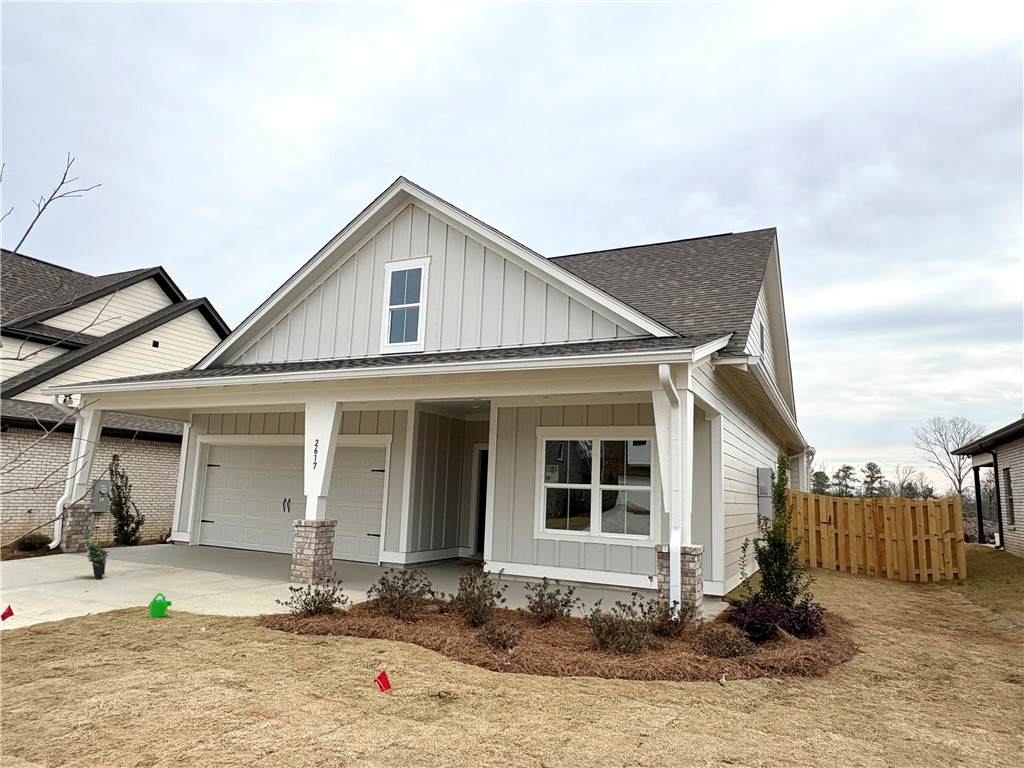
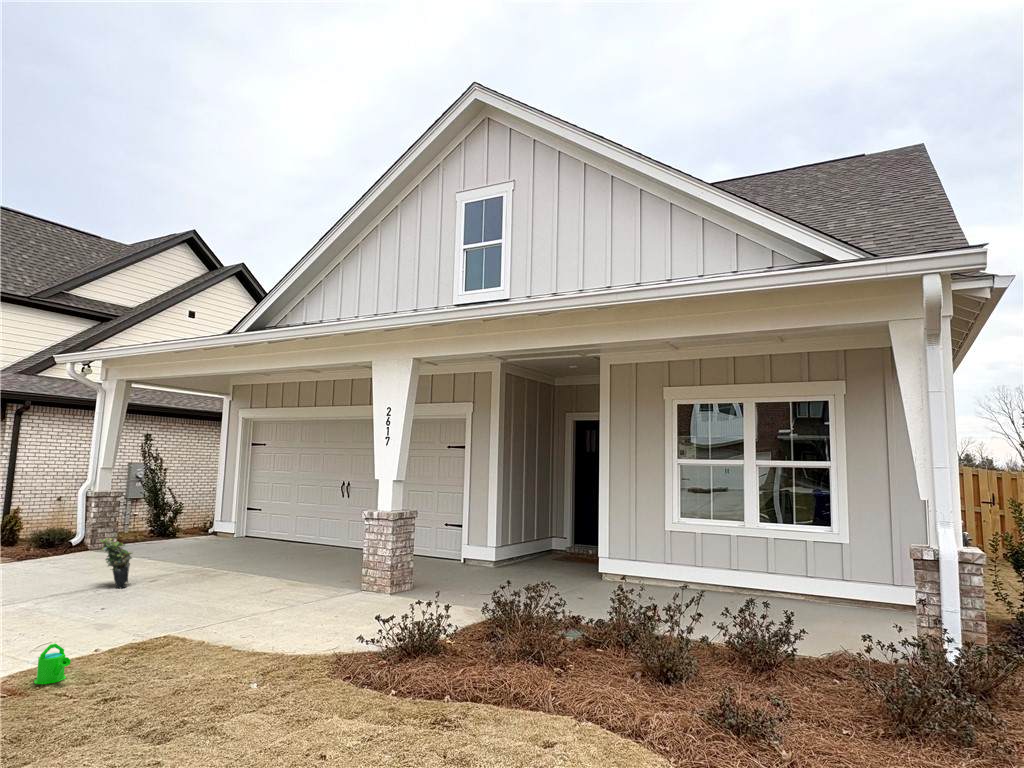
watering can: present [149,593,172,617] -> present [34,643,71,684]

